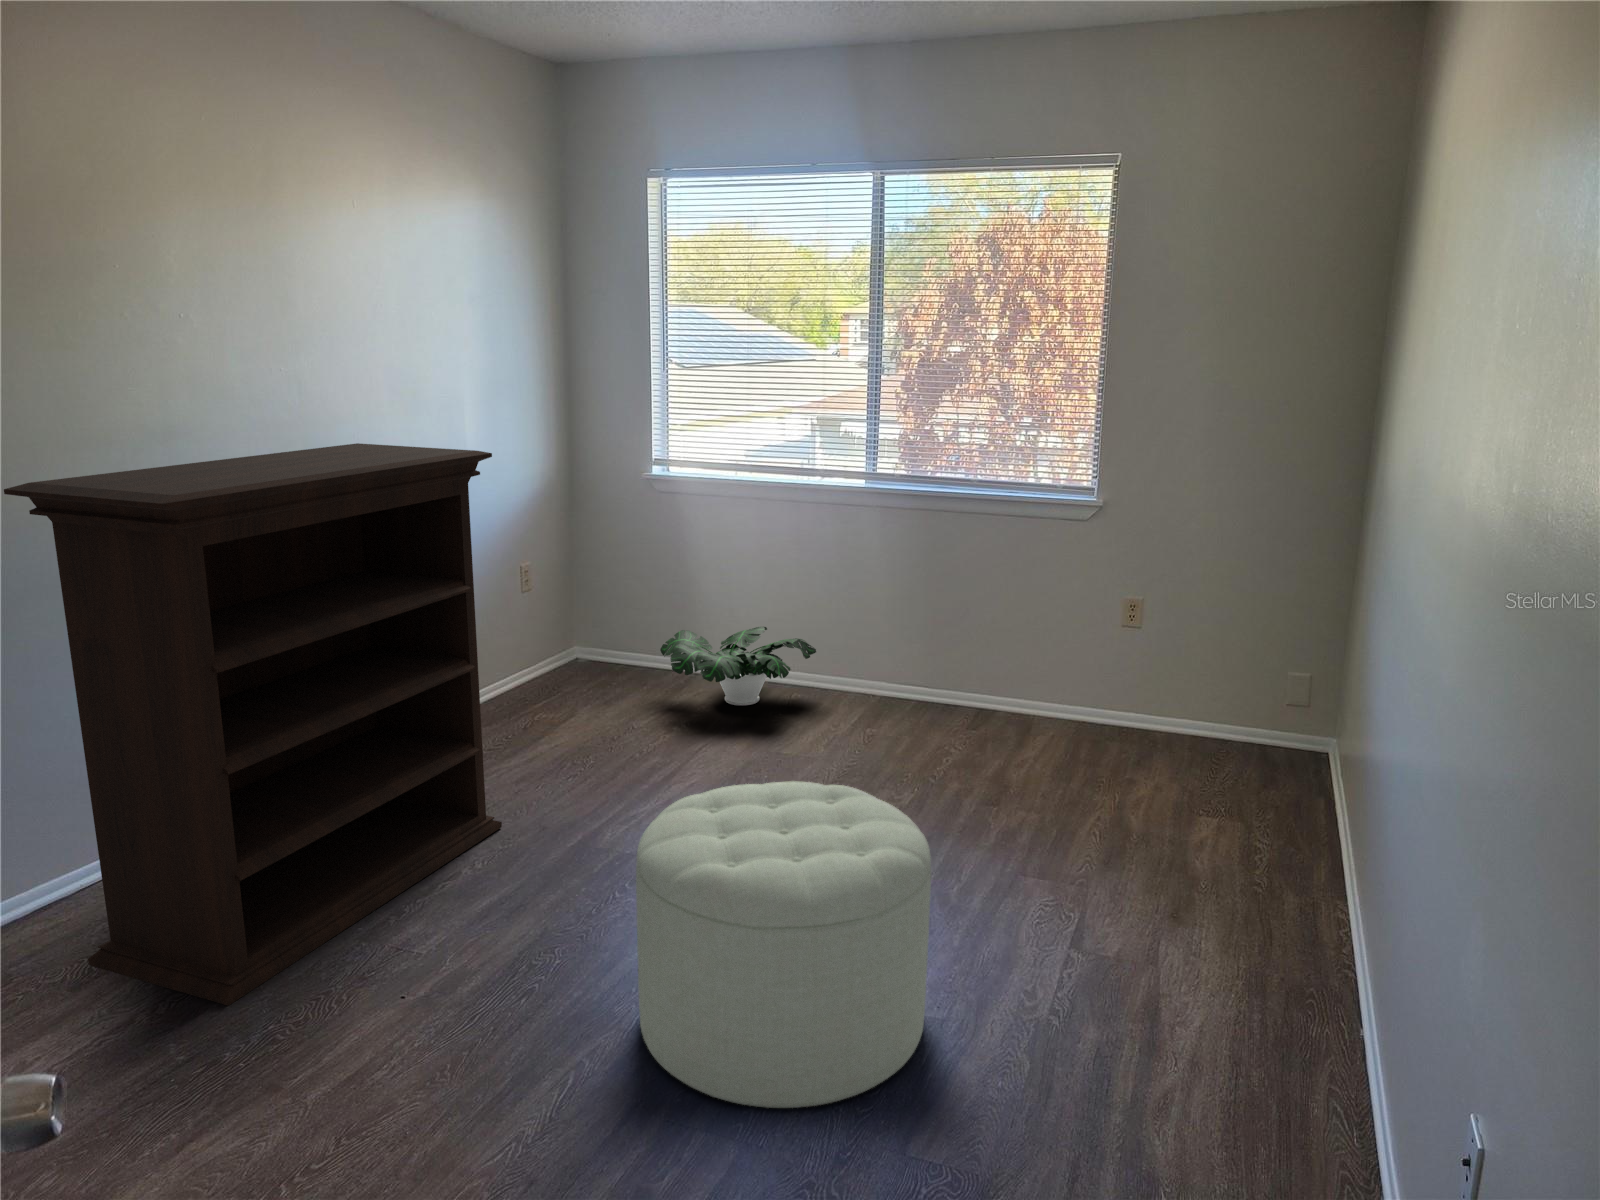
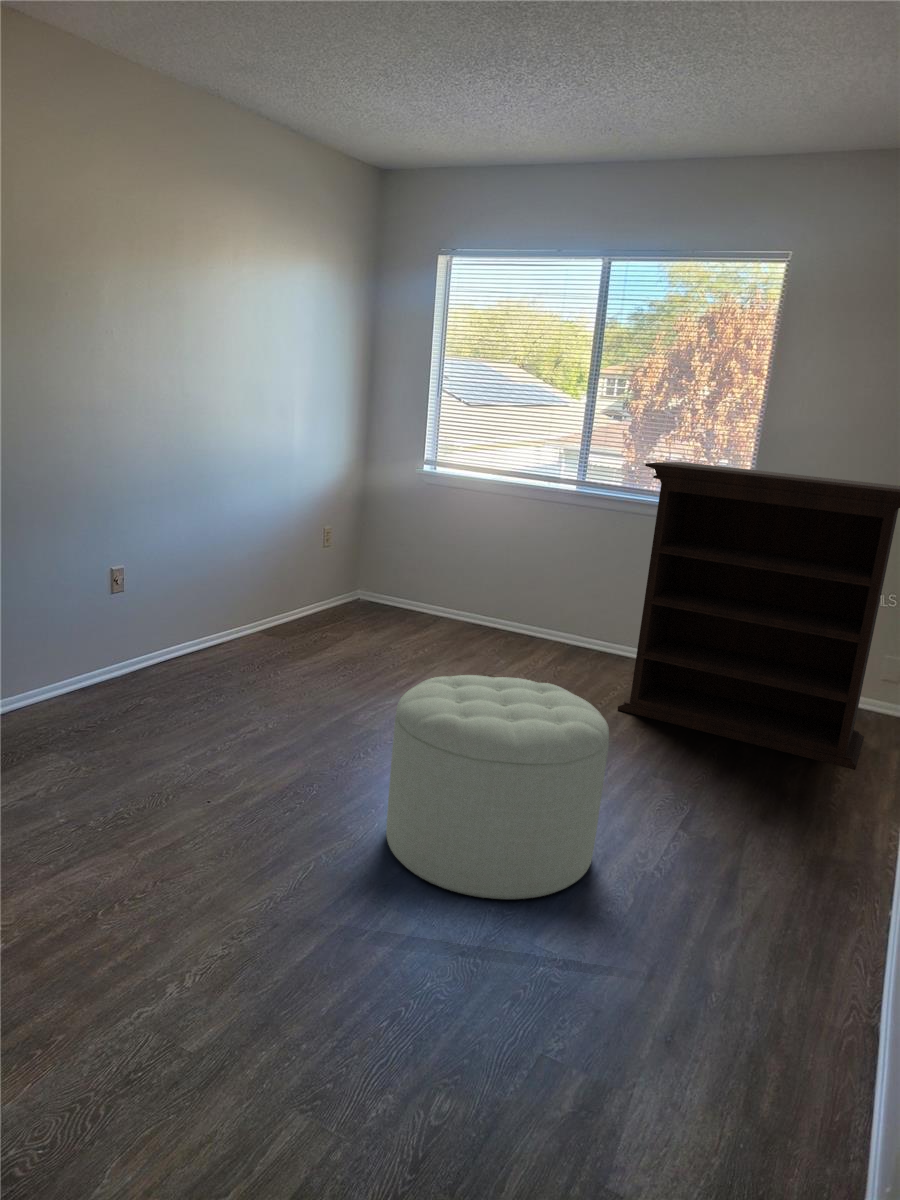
bookshelf: present [4,443,502,1006] -> present [618,462,900,770]
potted plant: present [660,627,816,705] -> none [432,595,546,653]

